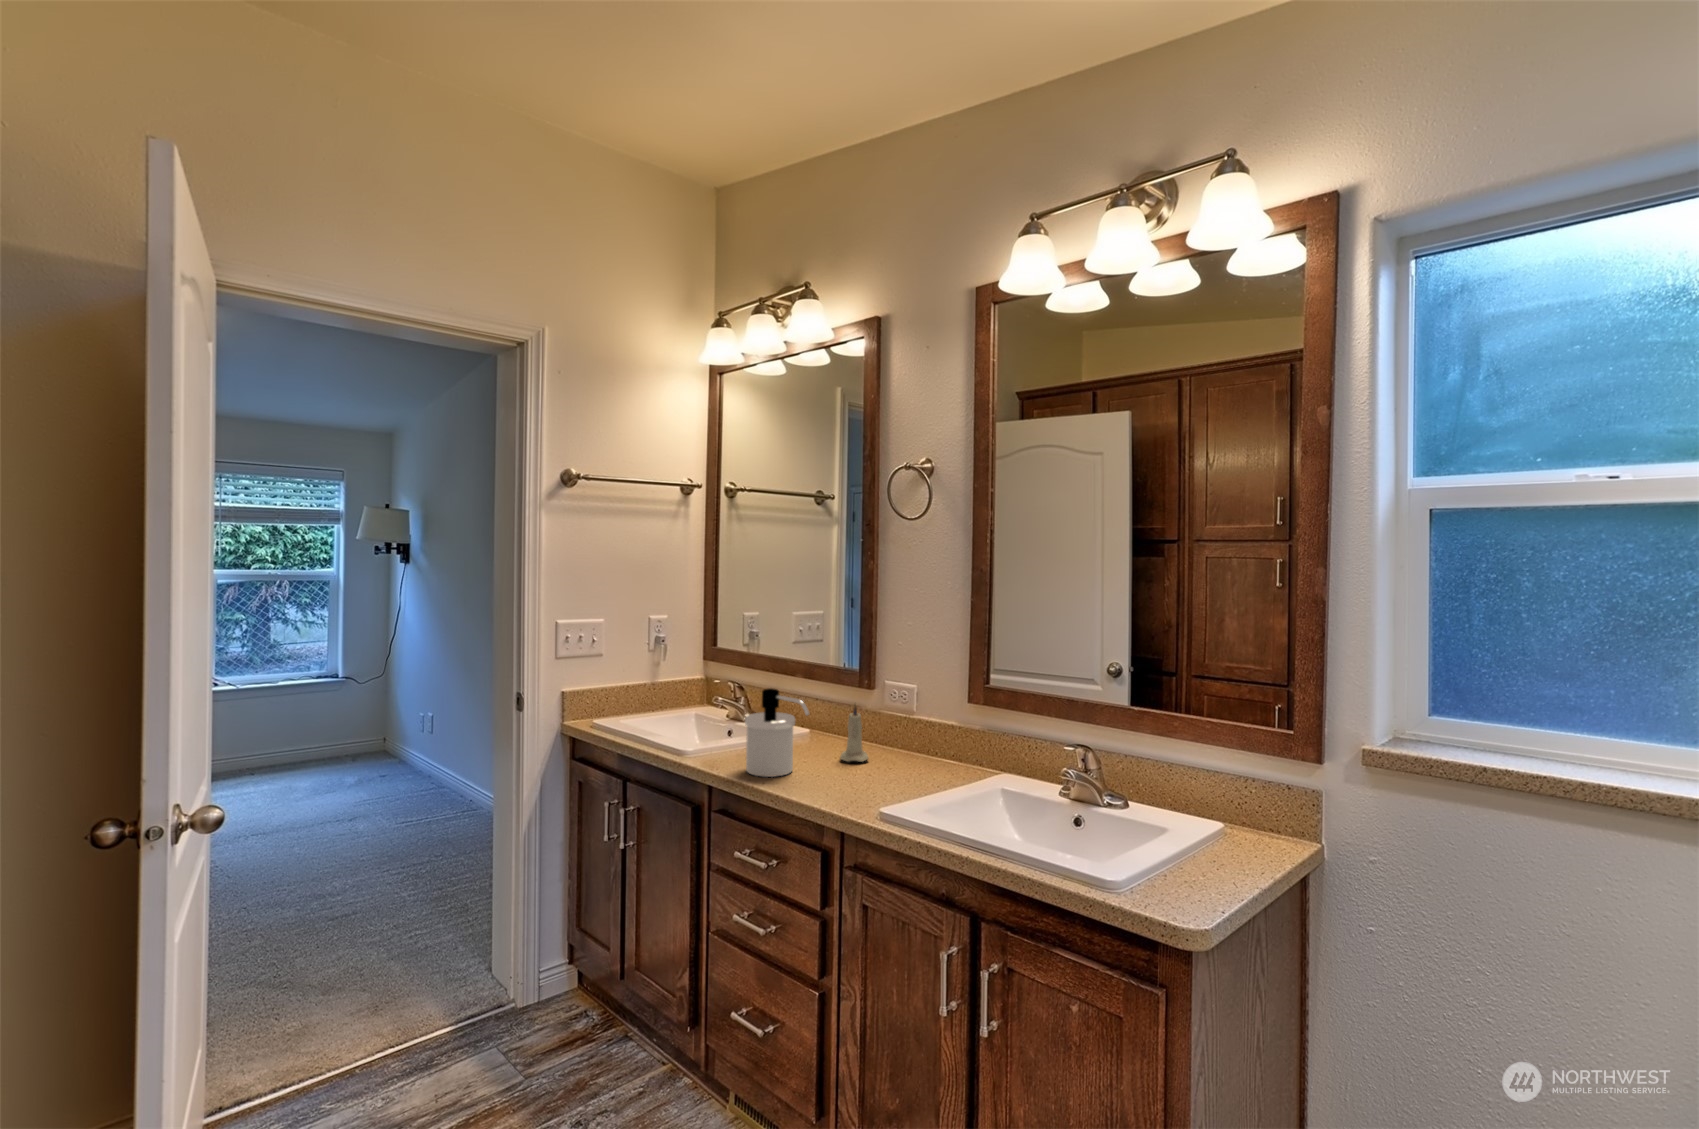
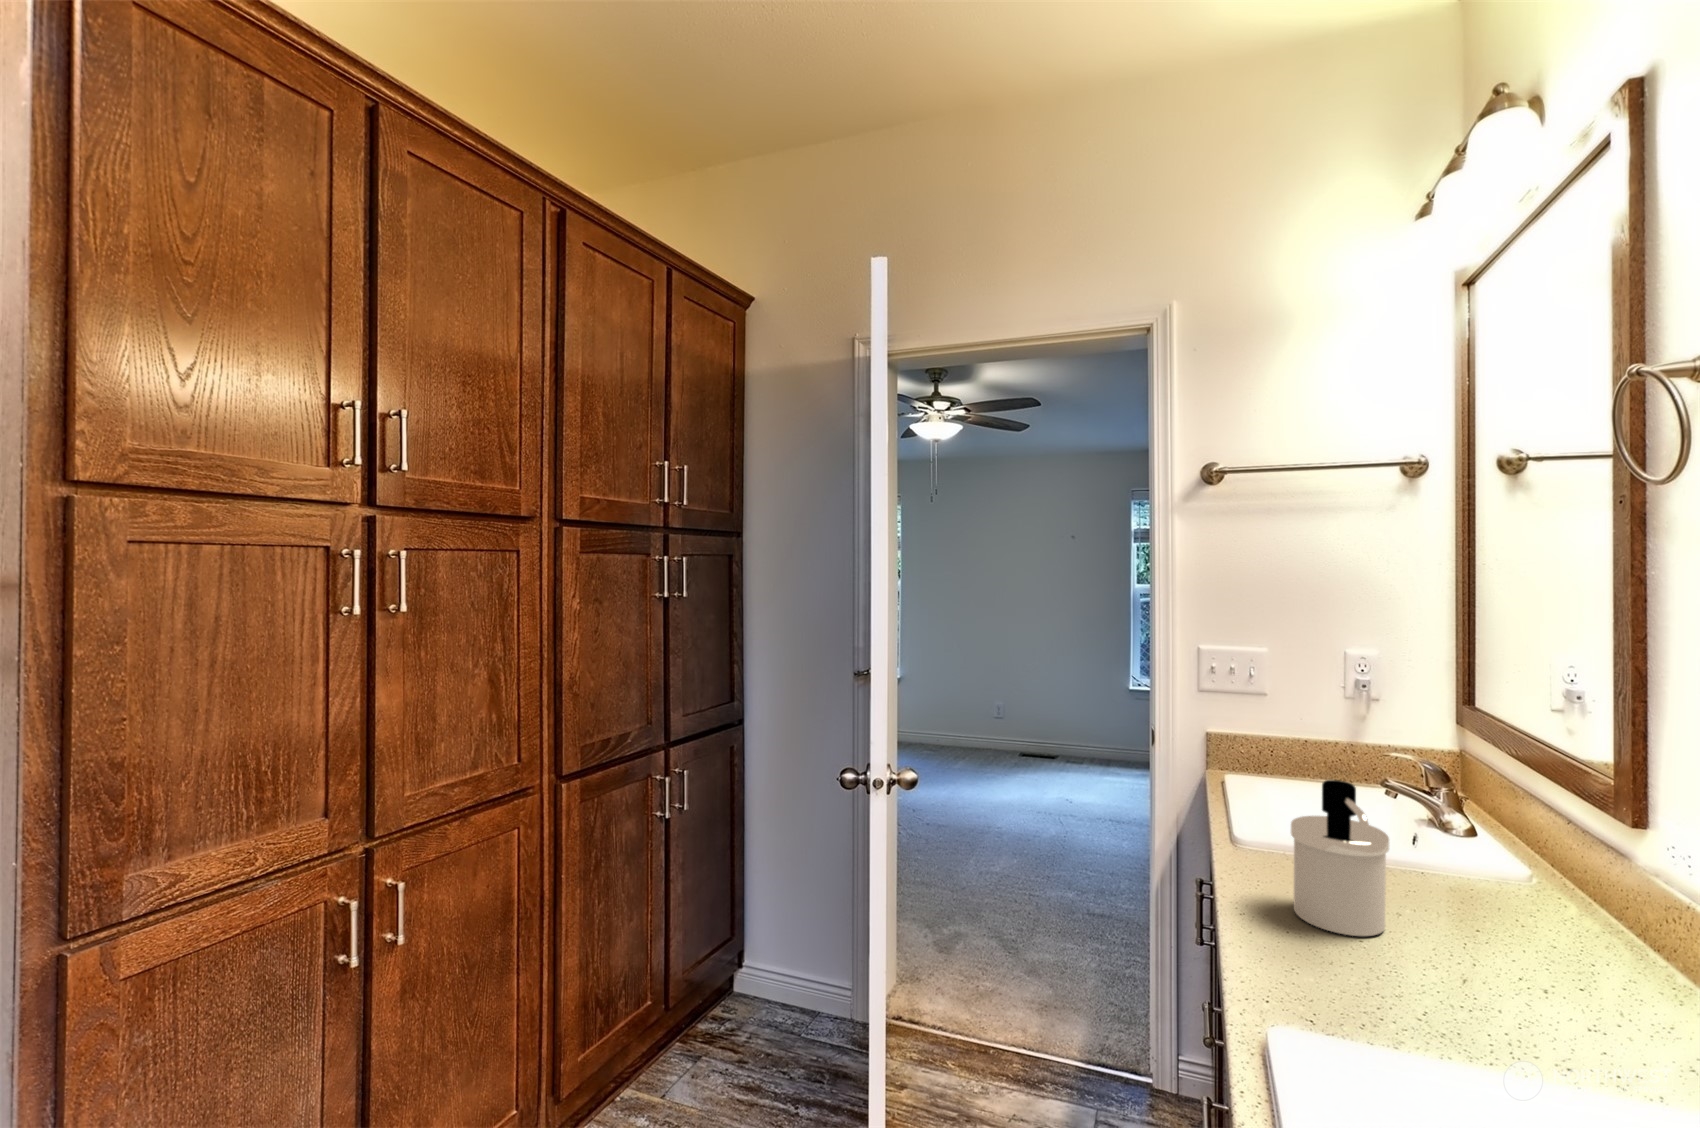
candle: present [840,704,868,762] -> none [1519,854,1604,982]

